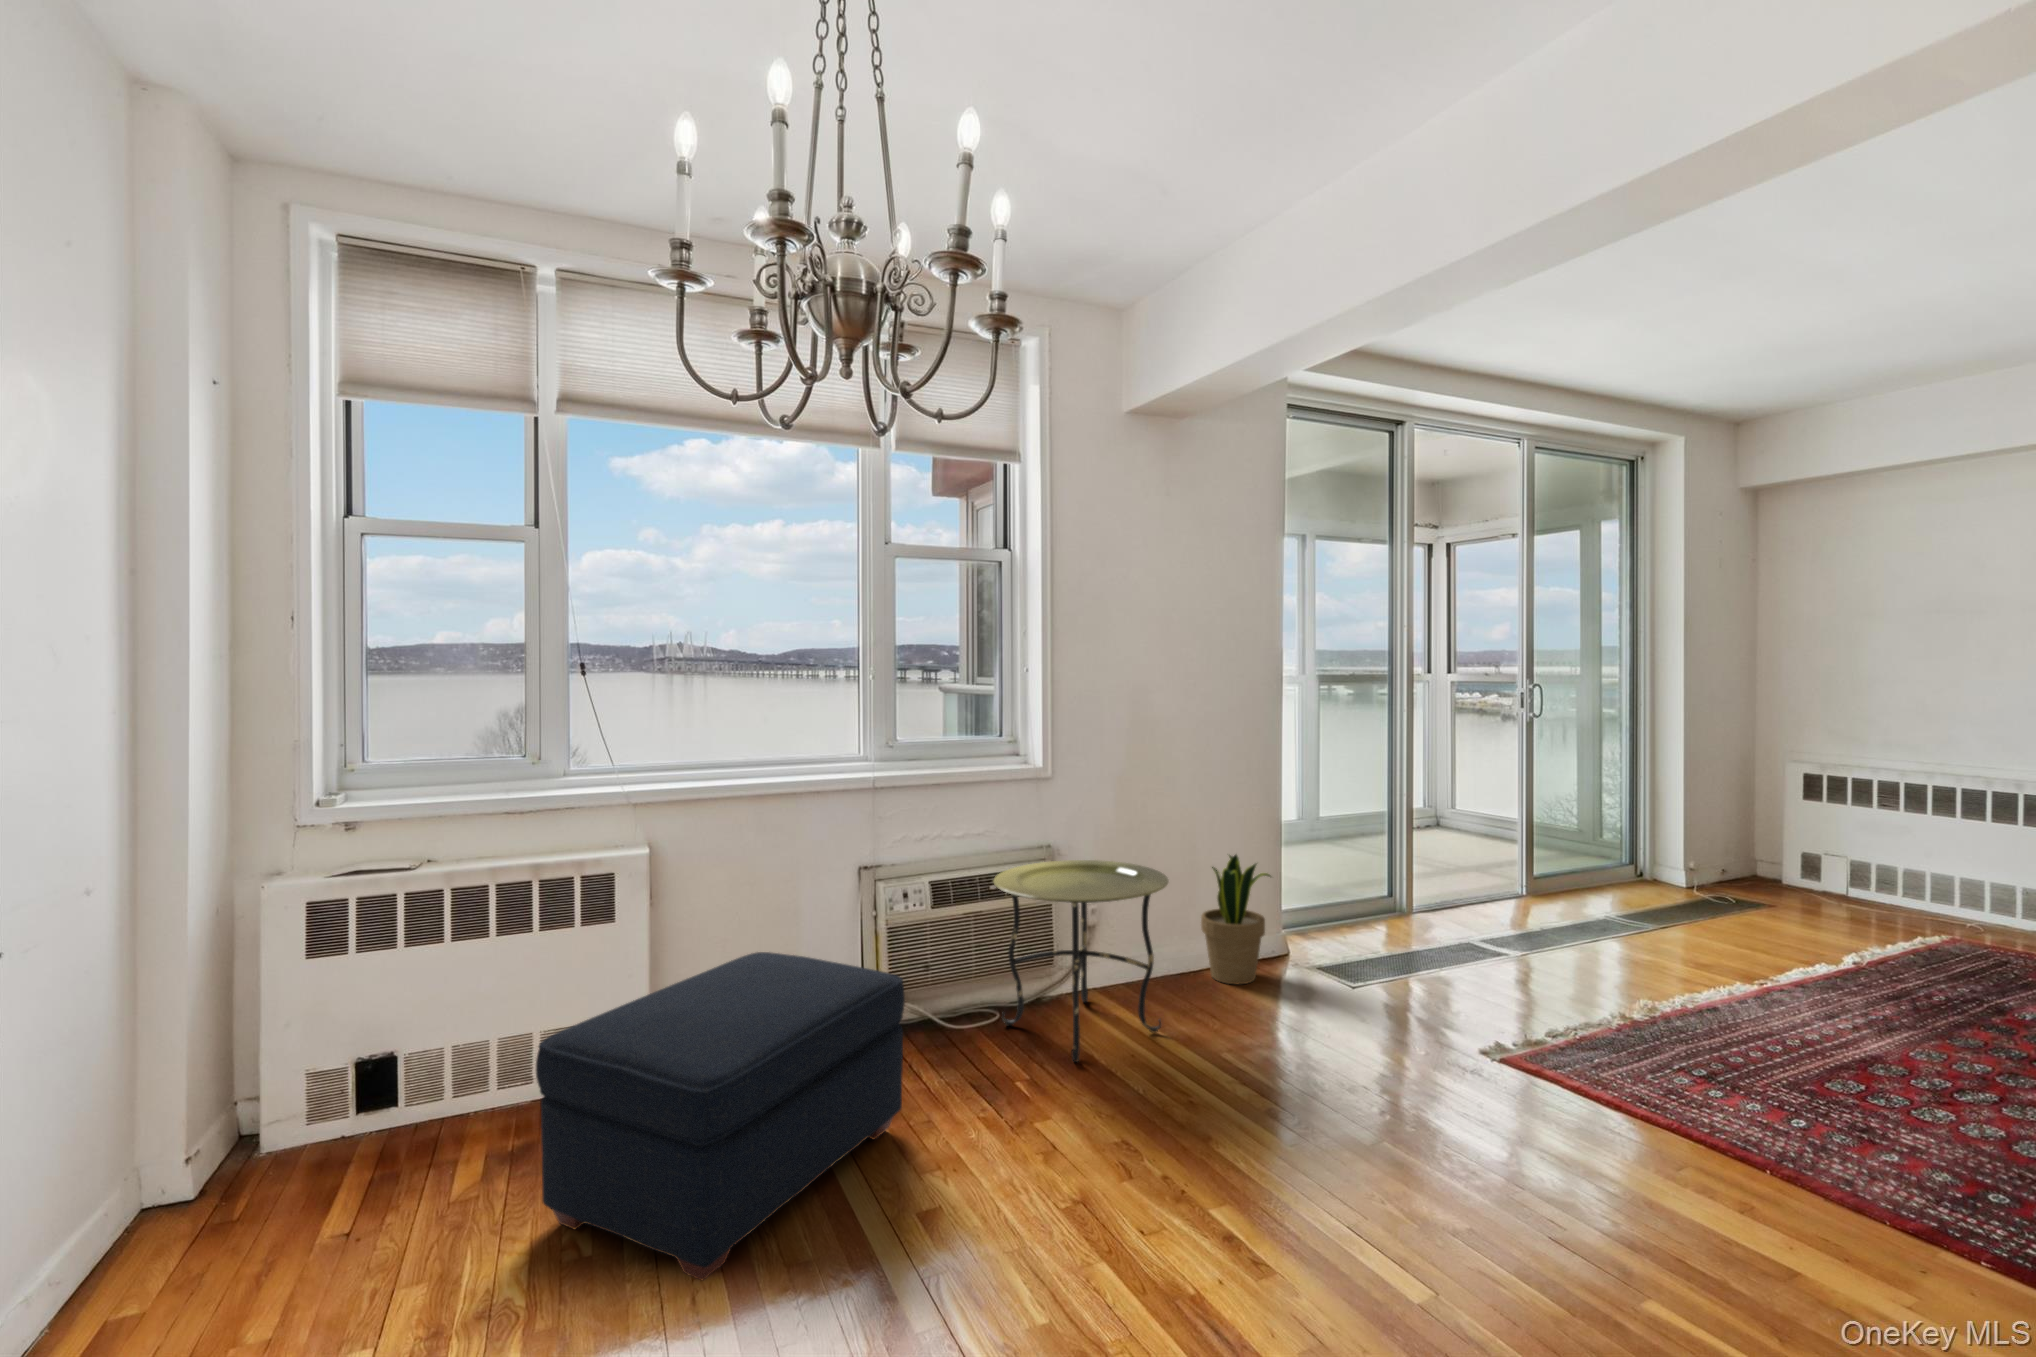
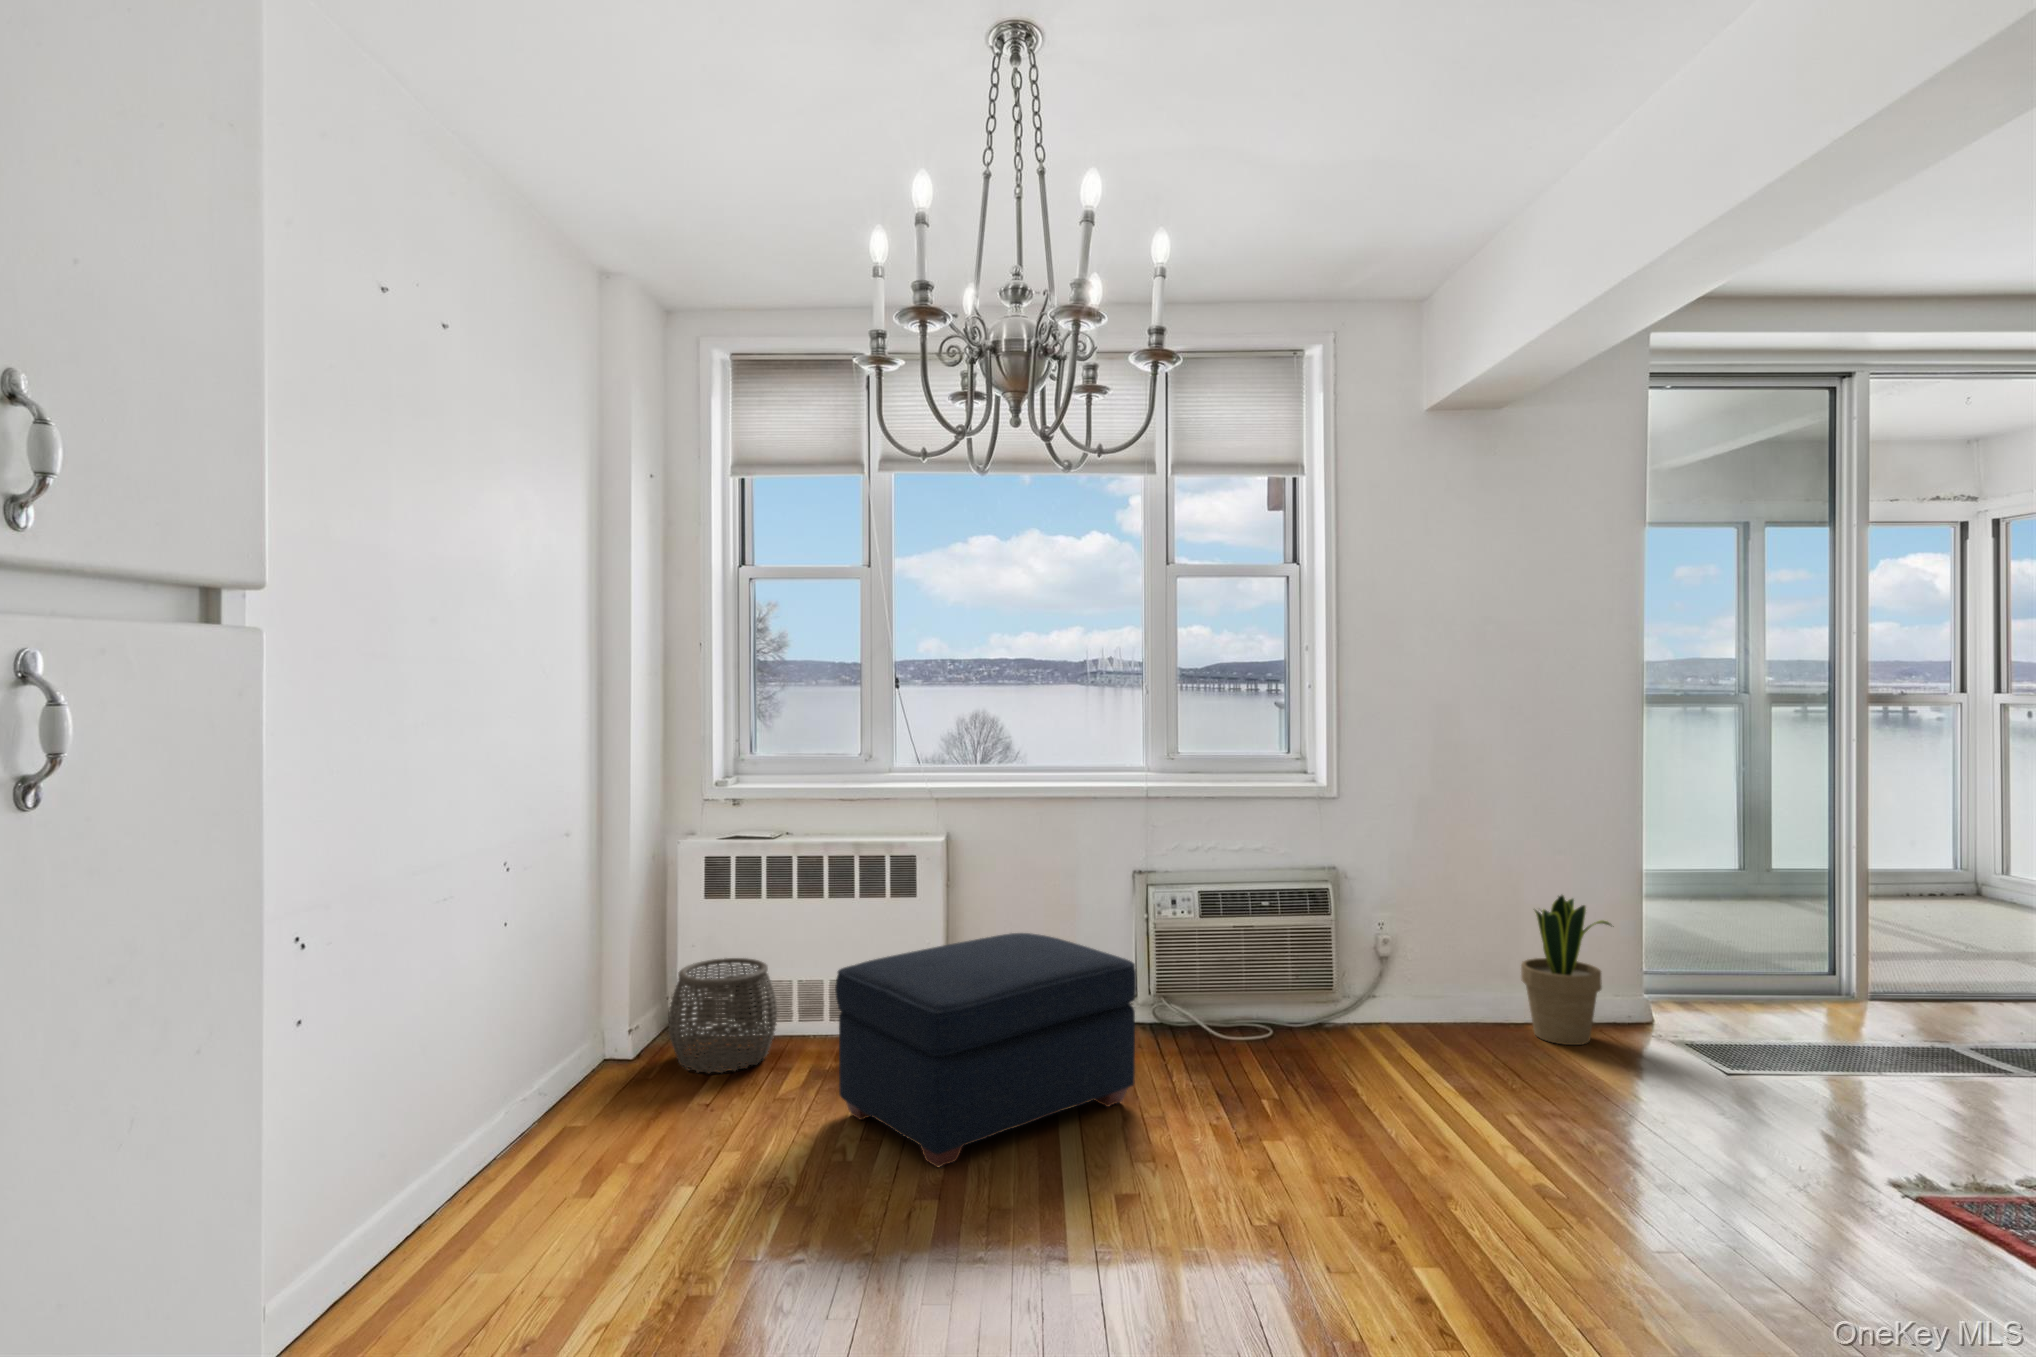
side table: present [994,860,1169,1062] -> none [1256,884,1448,1082]
woven basket: none [252,1031,430,1206] -> present [668,958,778,1073]

